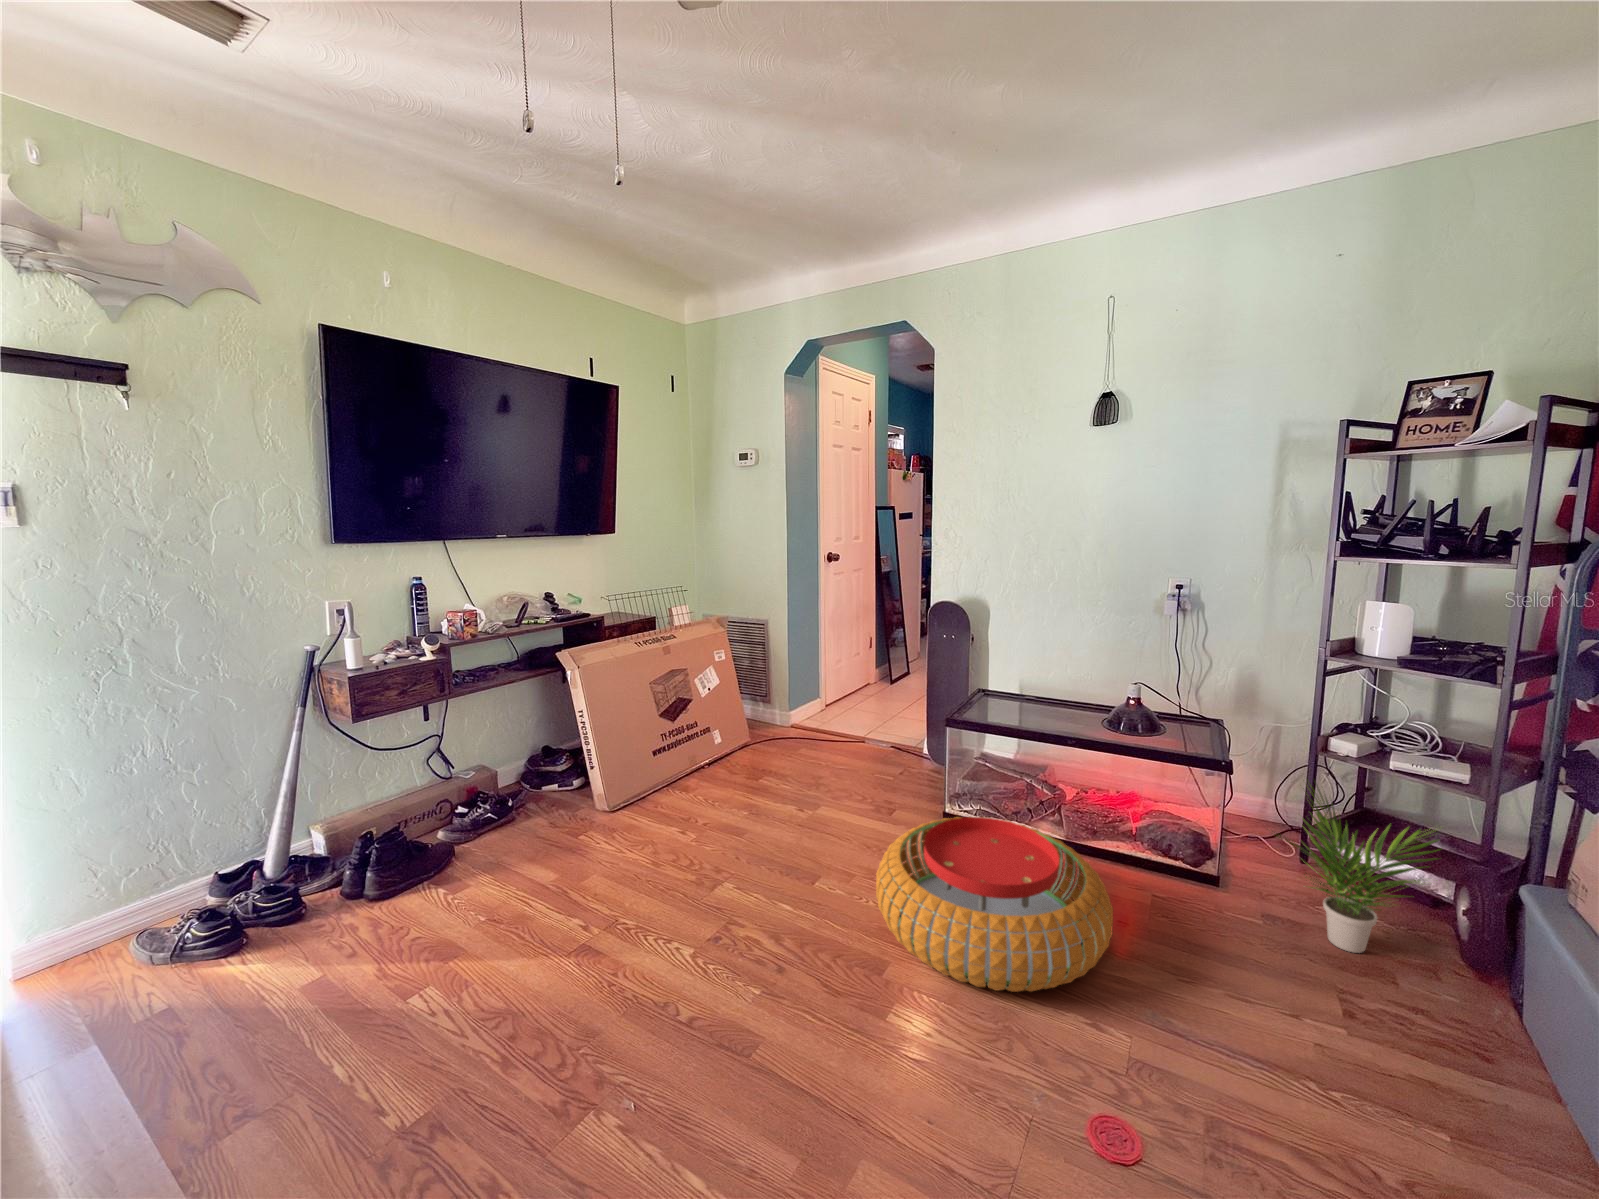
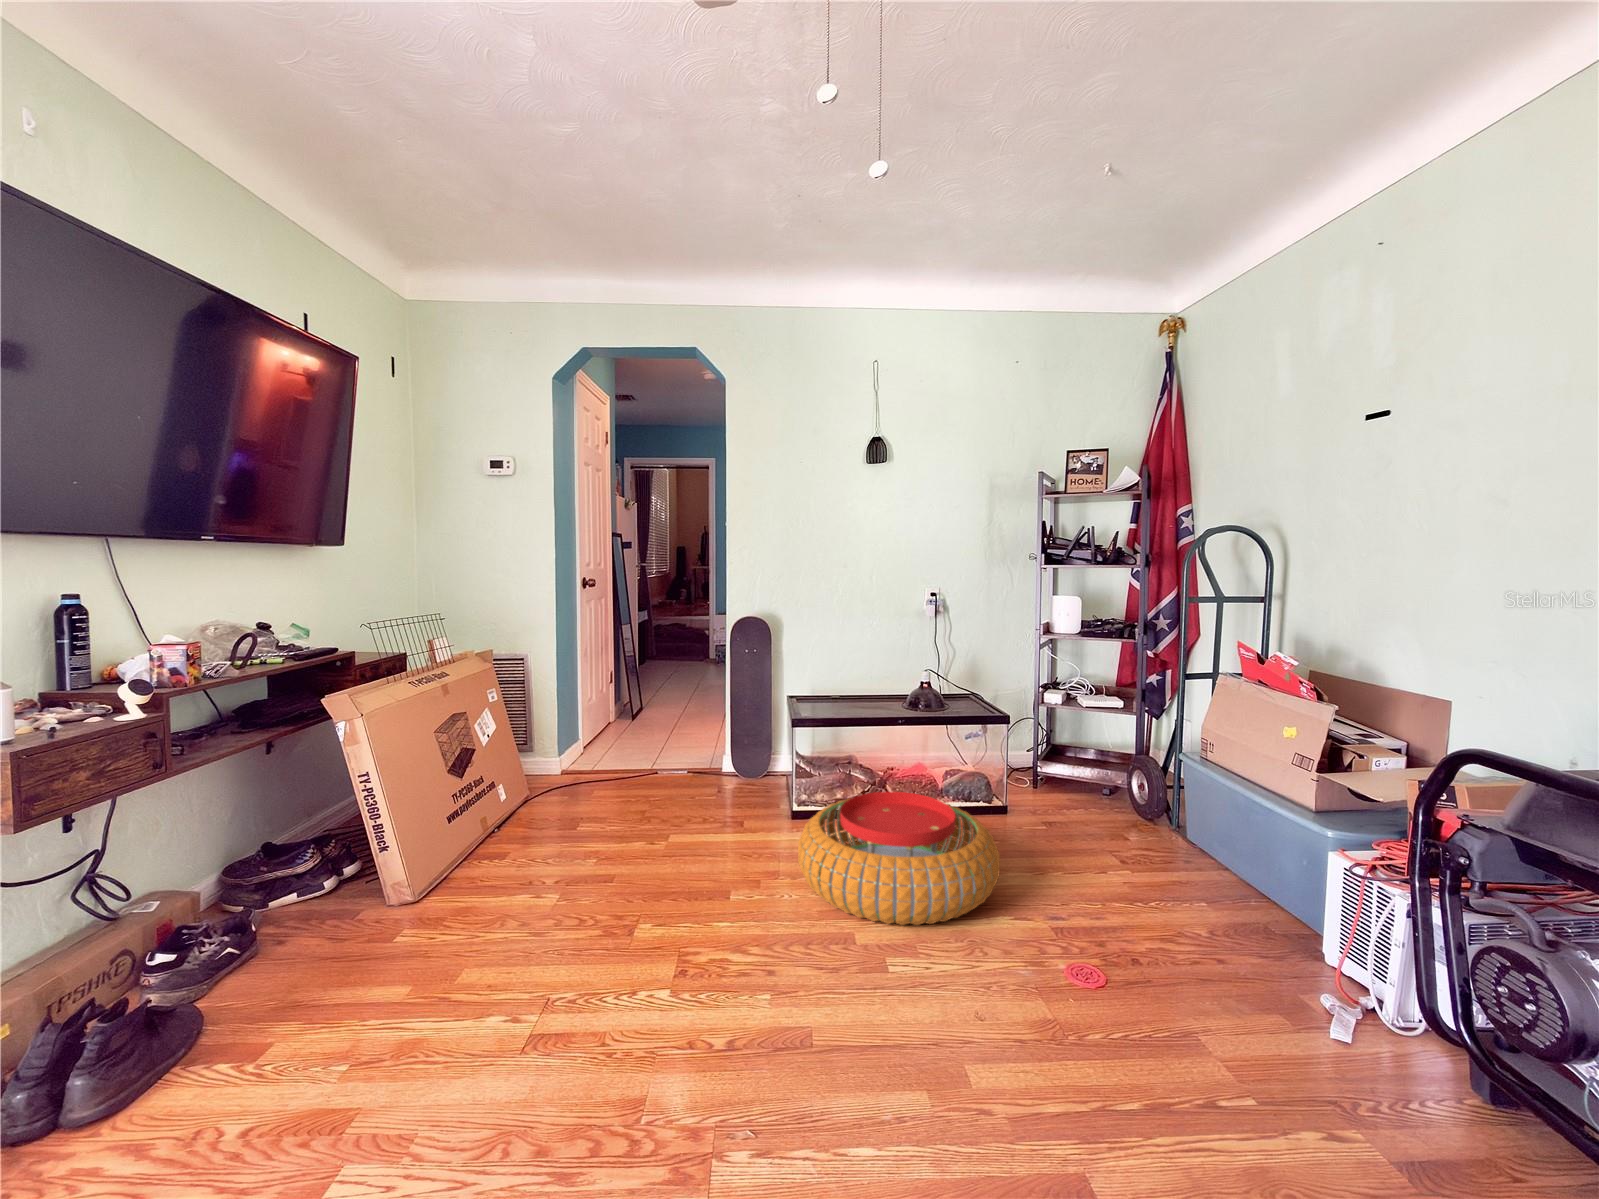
potted plant: present [1279,779,1438,953] -> none [1043,716,1148,830]

